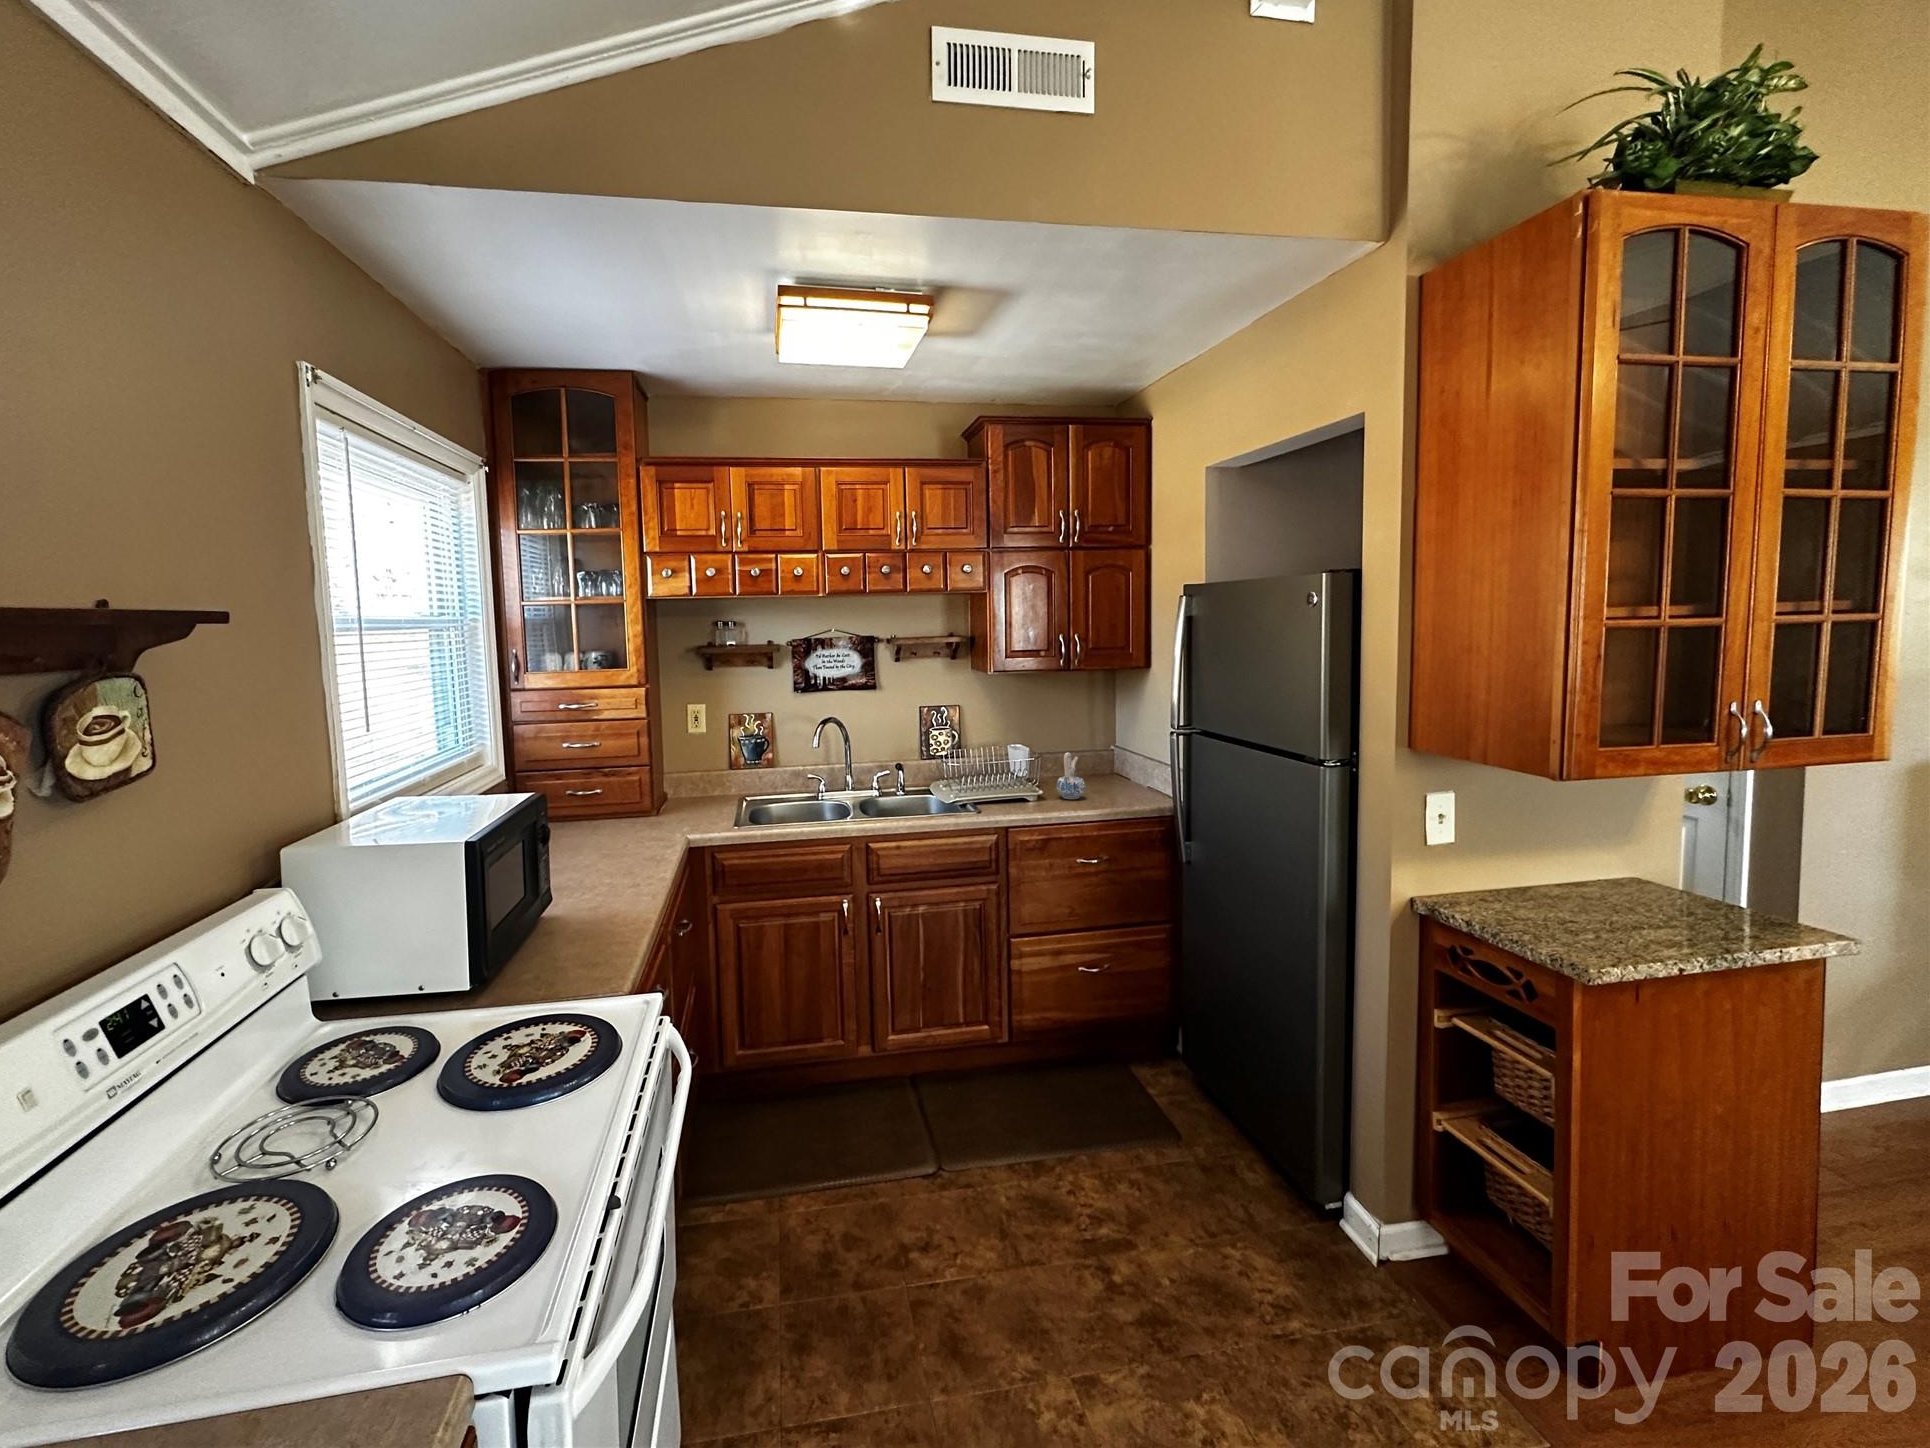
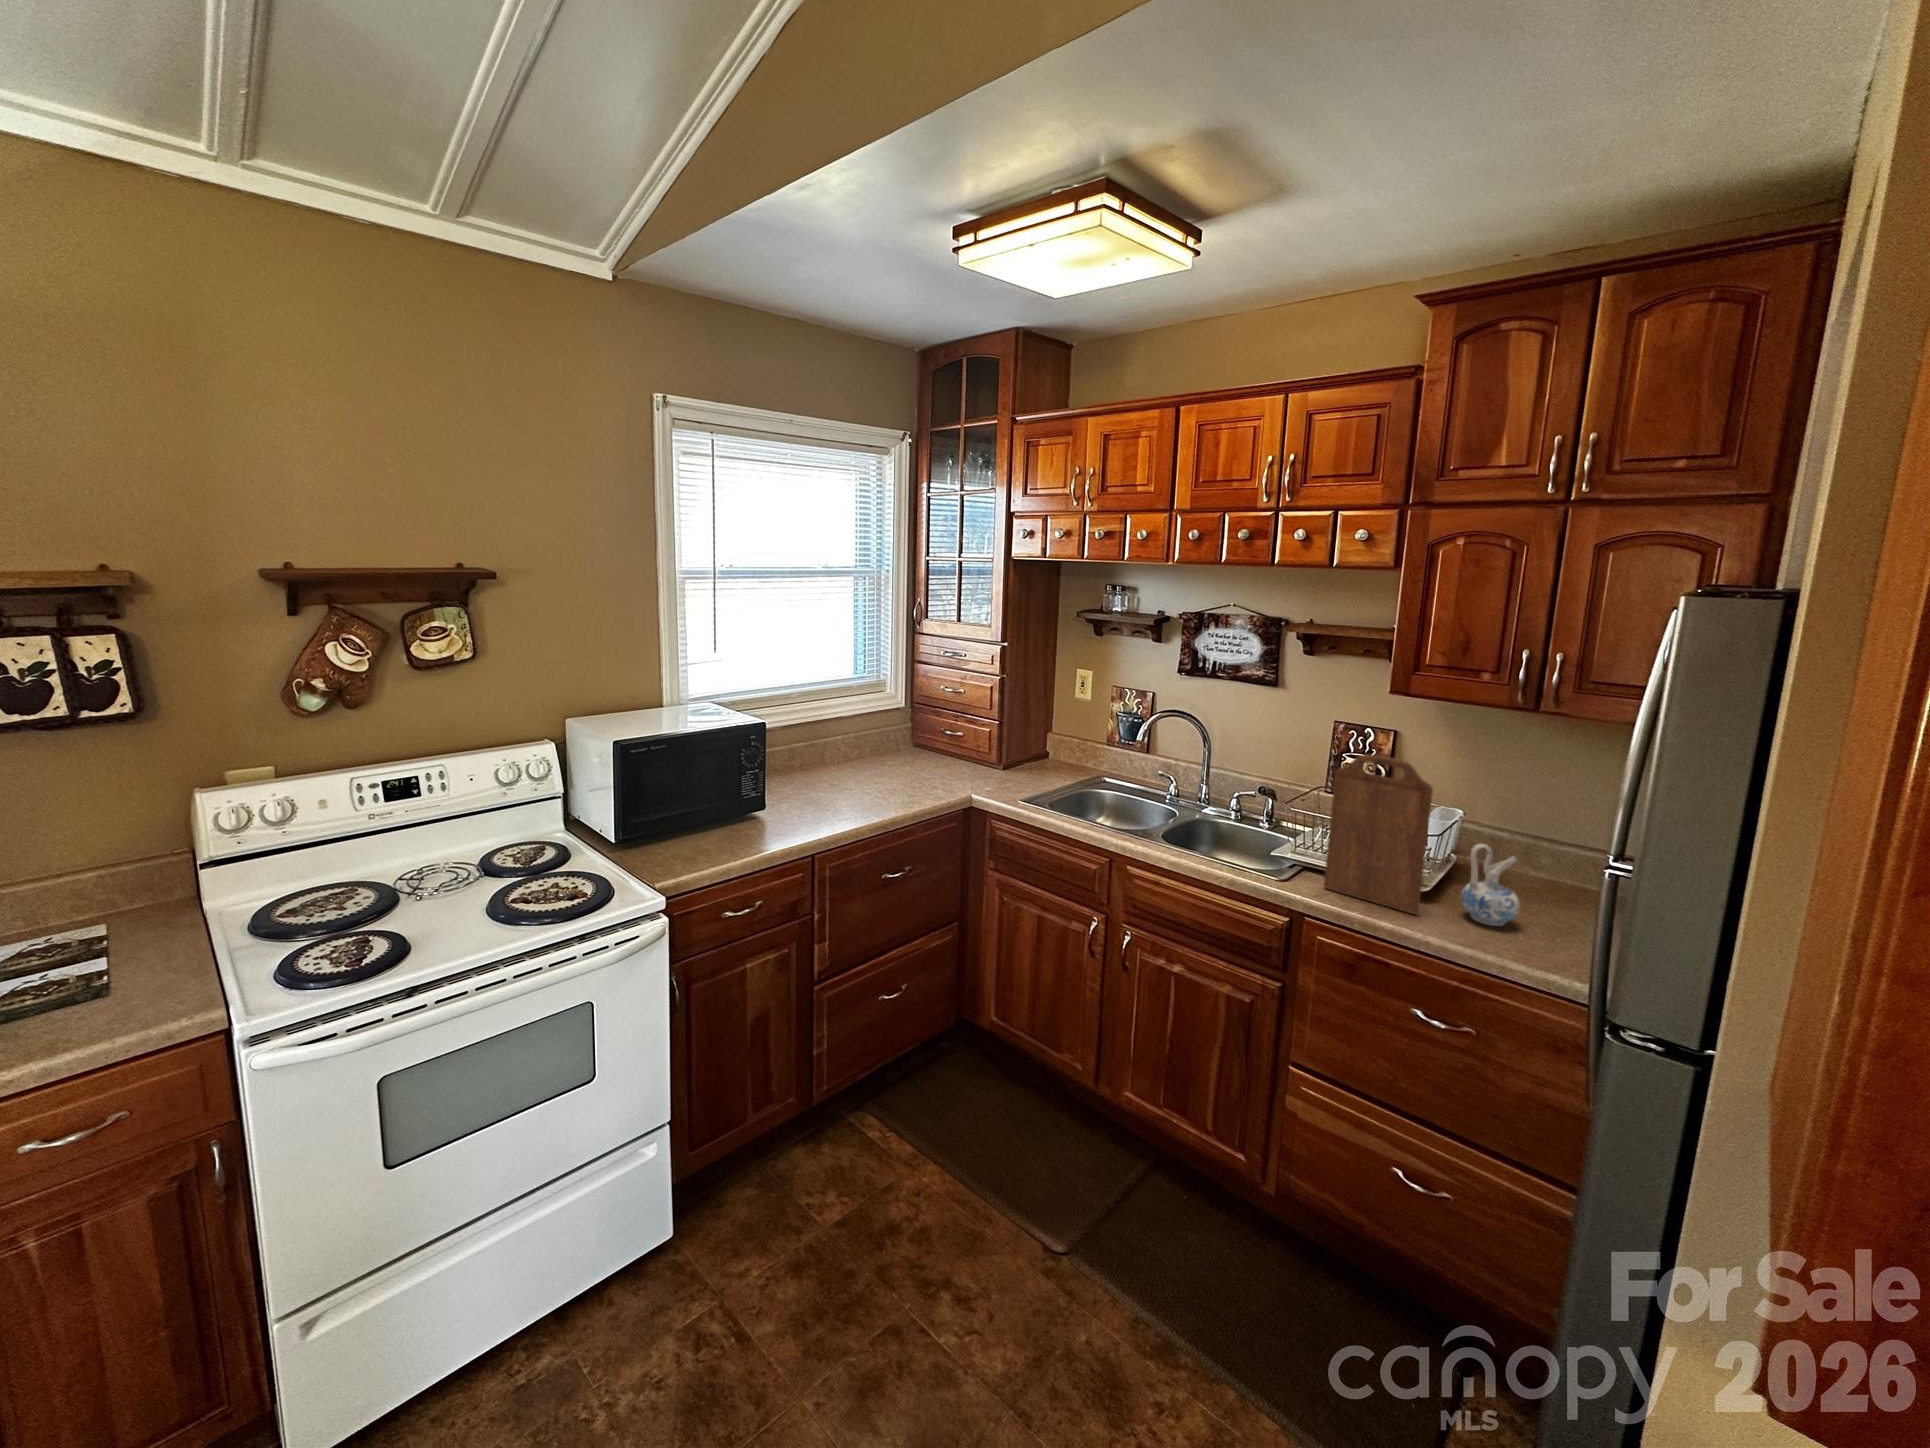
cutting board: none [996,711,1051,808] -> present [1324,754,1433,914]

